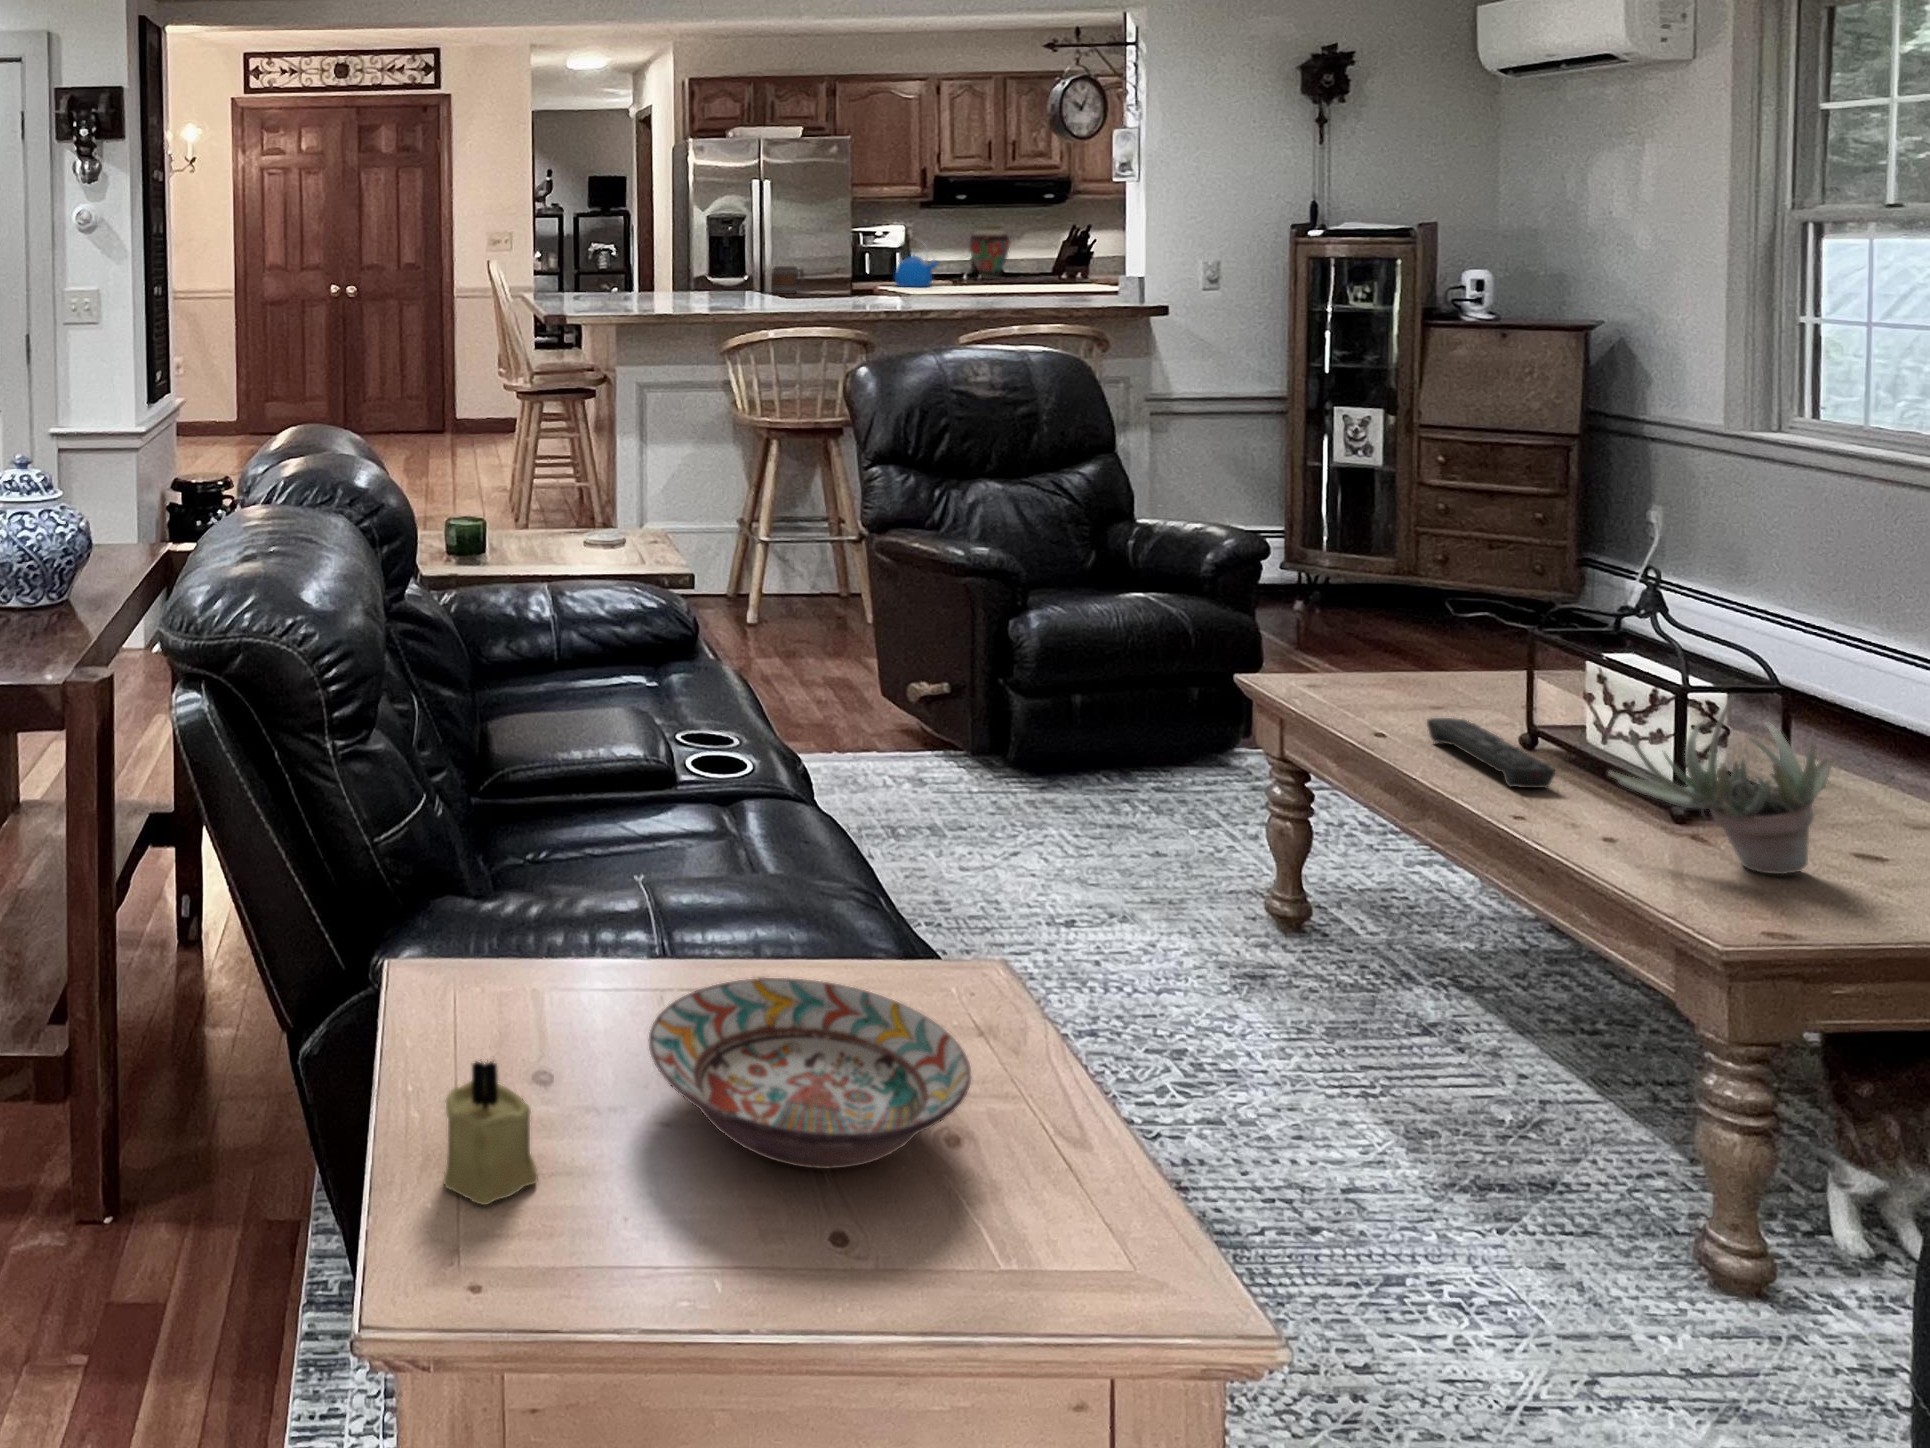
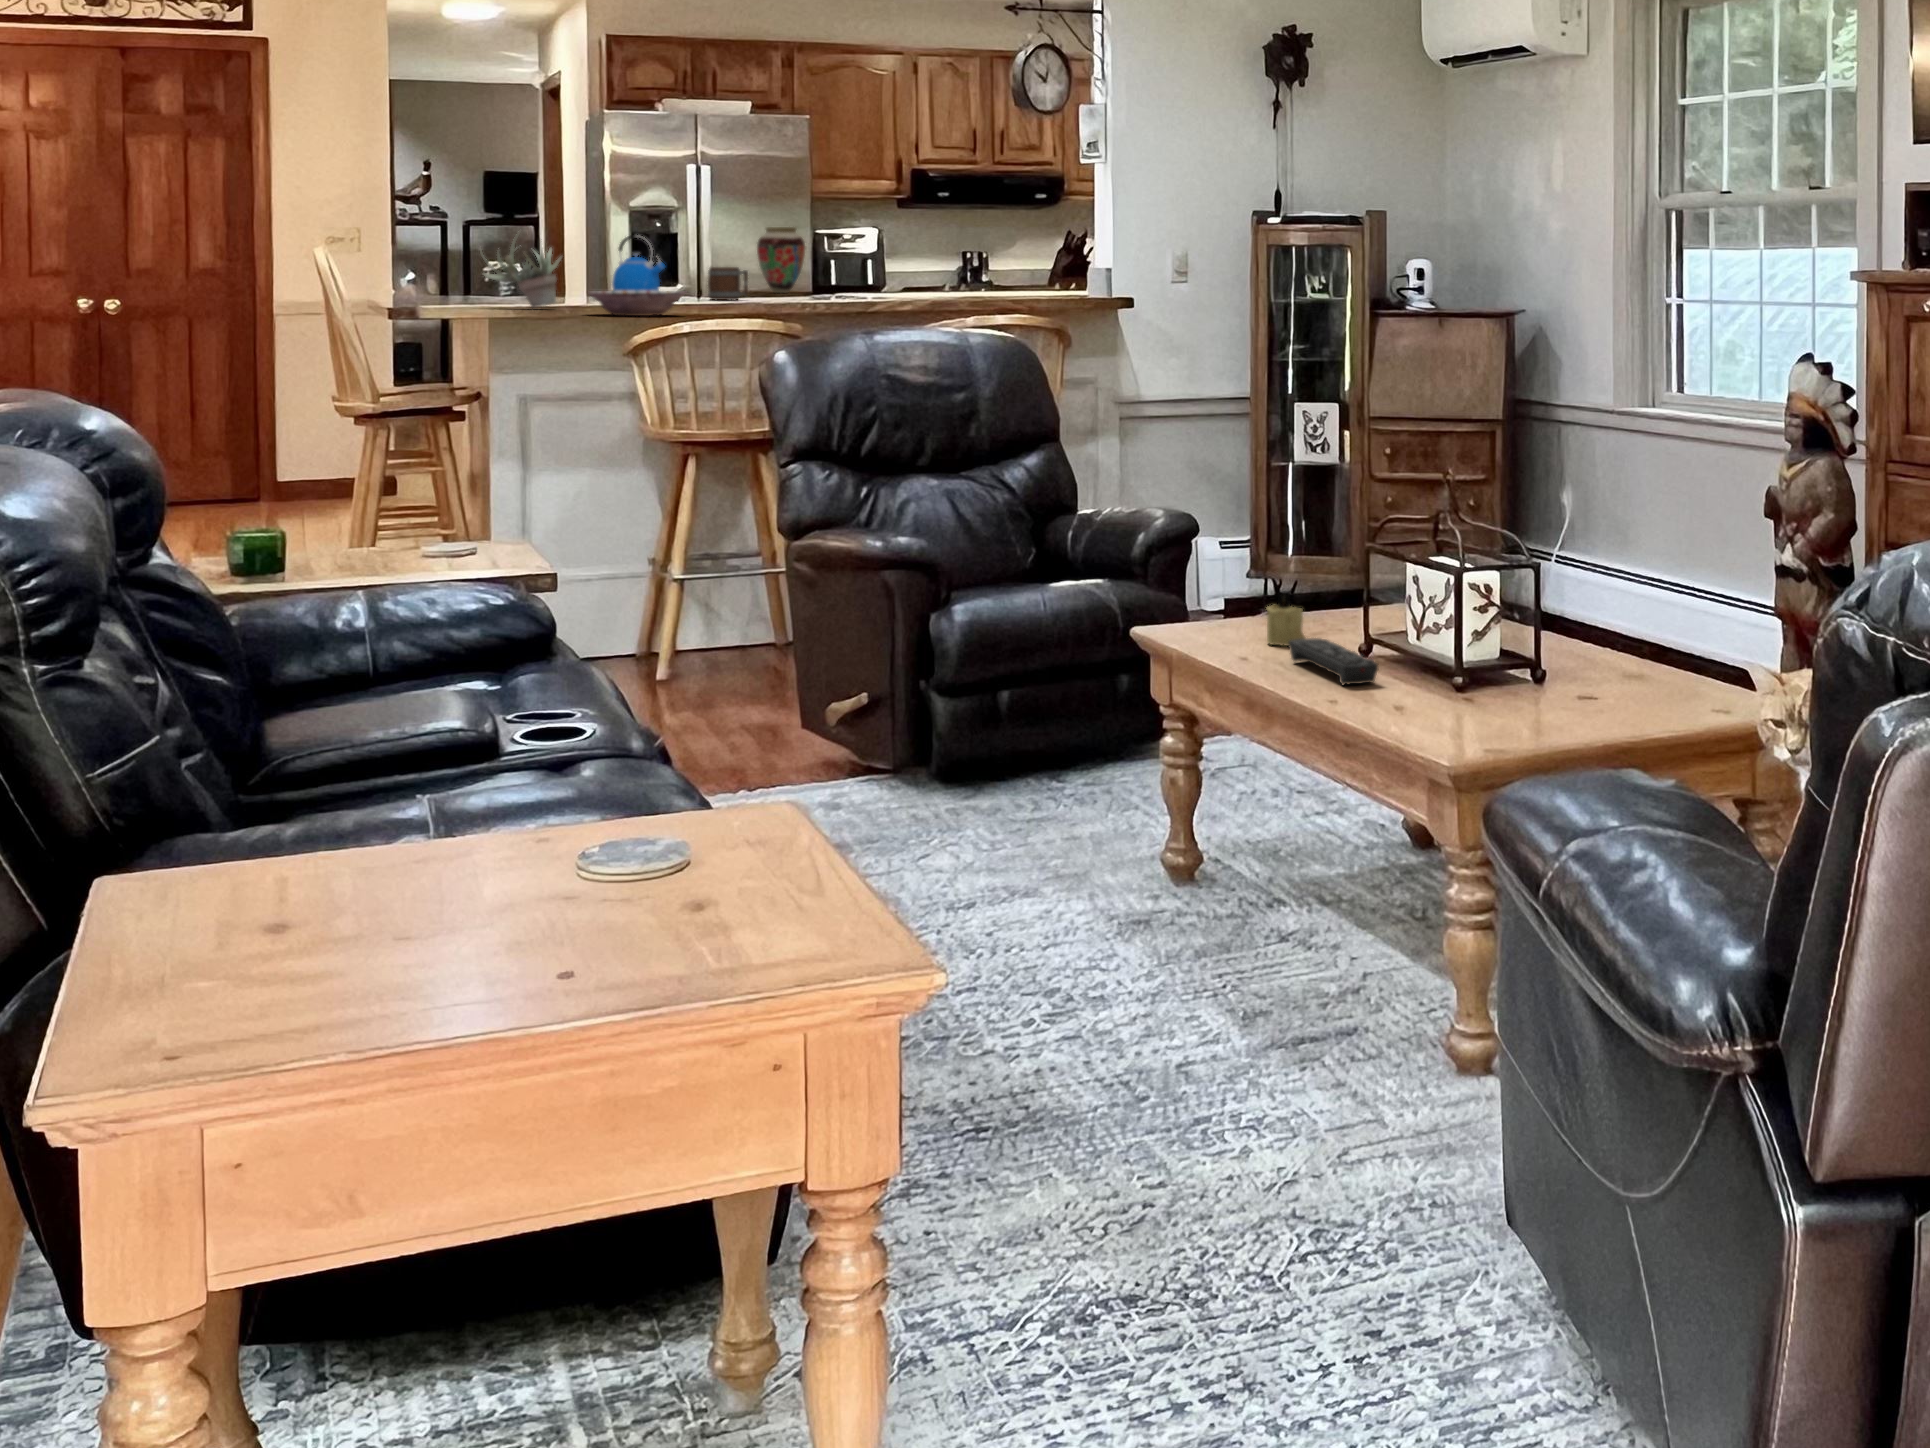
vase: present [970,226,1010,279] -> present [757,227,805,293]
kettle: present [895,239,938,287] -> present [612,235,665,291]
succulent plant: present [1608,697,1833,874] -> present [483,233,562,308]
decorative bowl: present [648,978,971,1169] -> present [589,291,686,316]
candle: present [444,1061,538,1205] -> present [1267,591,1306,646]

